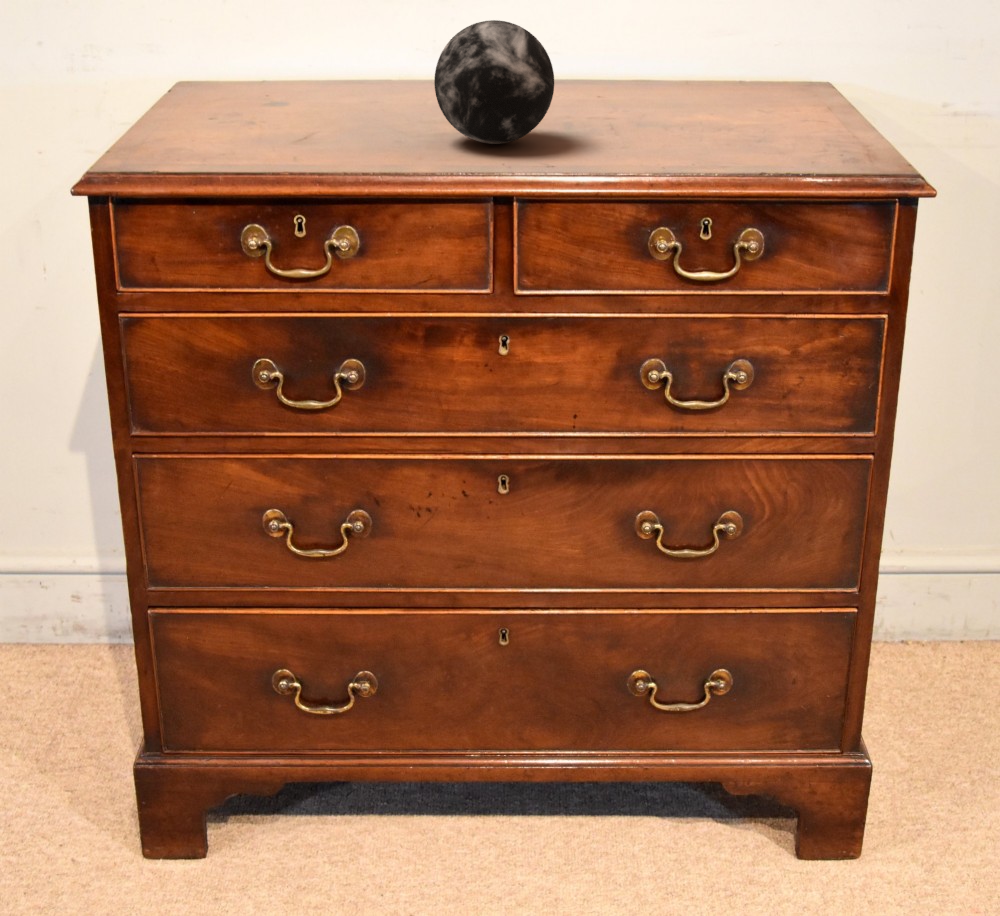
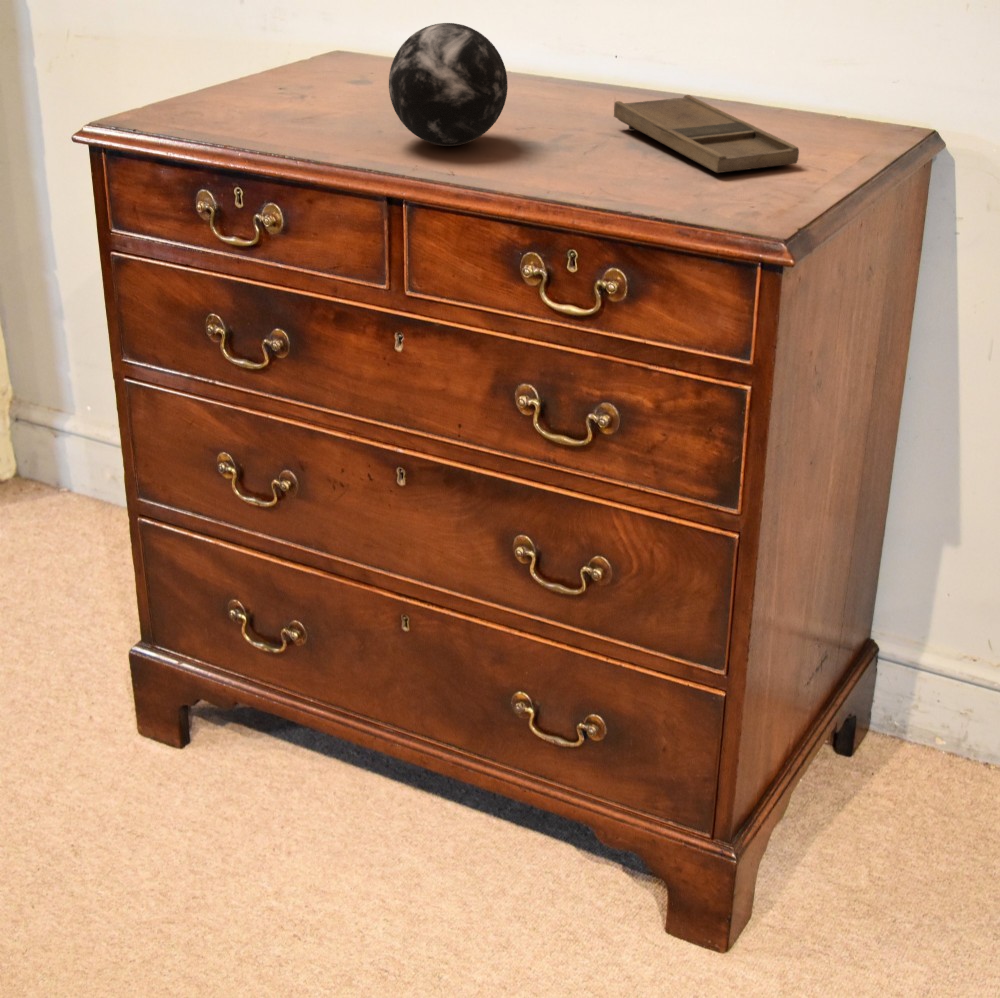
tray: none [602,76,813,133] -> present [614,95,799,173]

